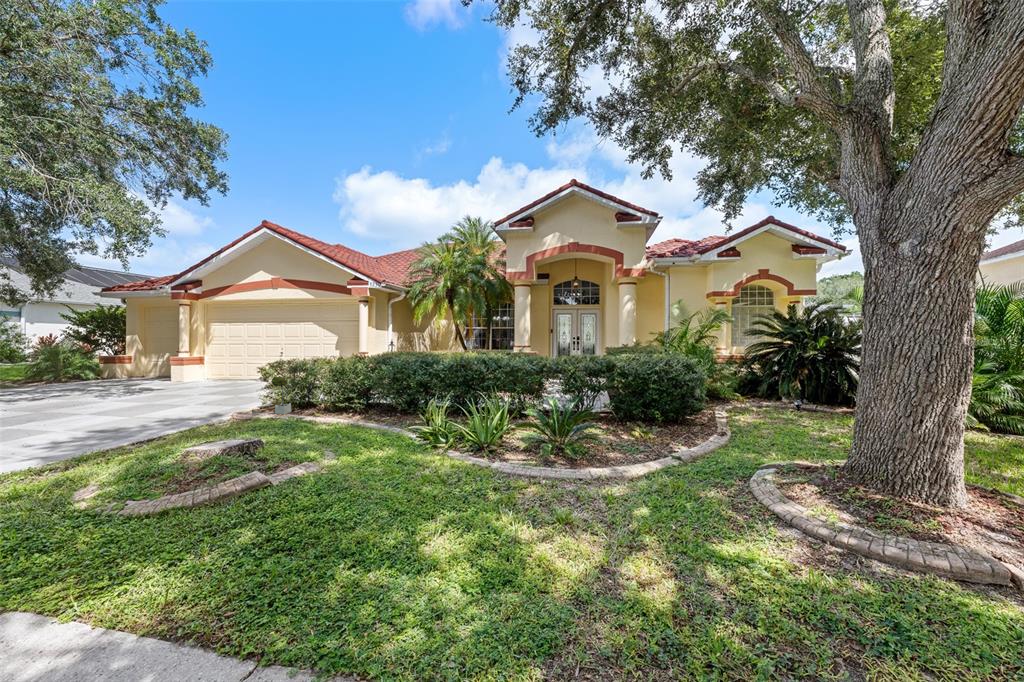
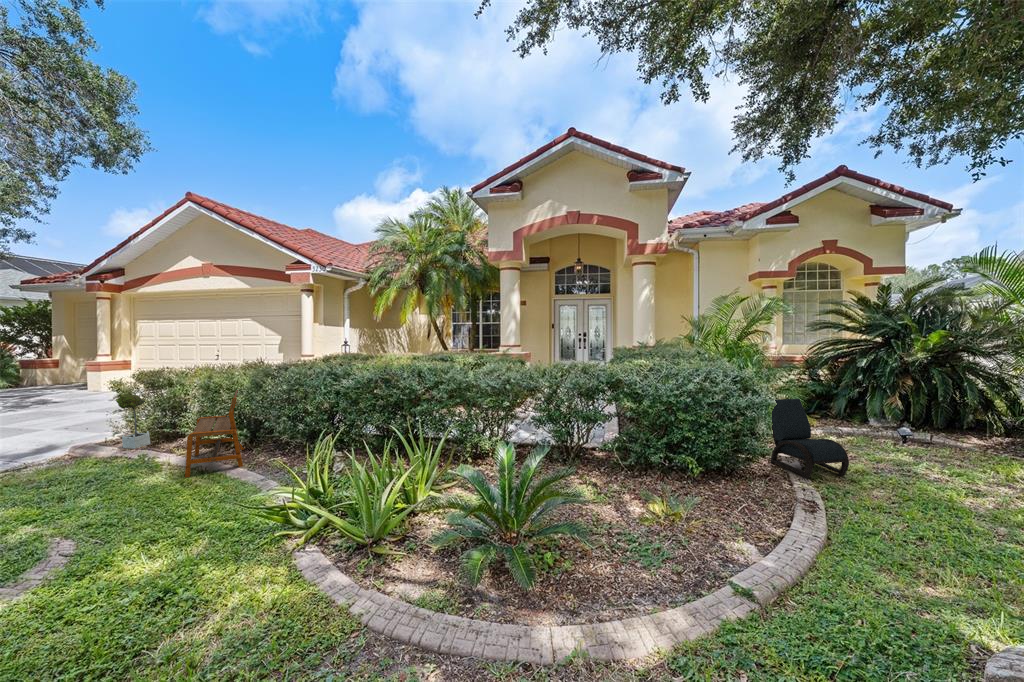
bench: none [334,372,374,427] -> present [185,390,244,477]
lounge chair: none [705,379,752,425] -> present [770,399,849,479]

